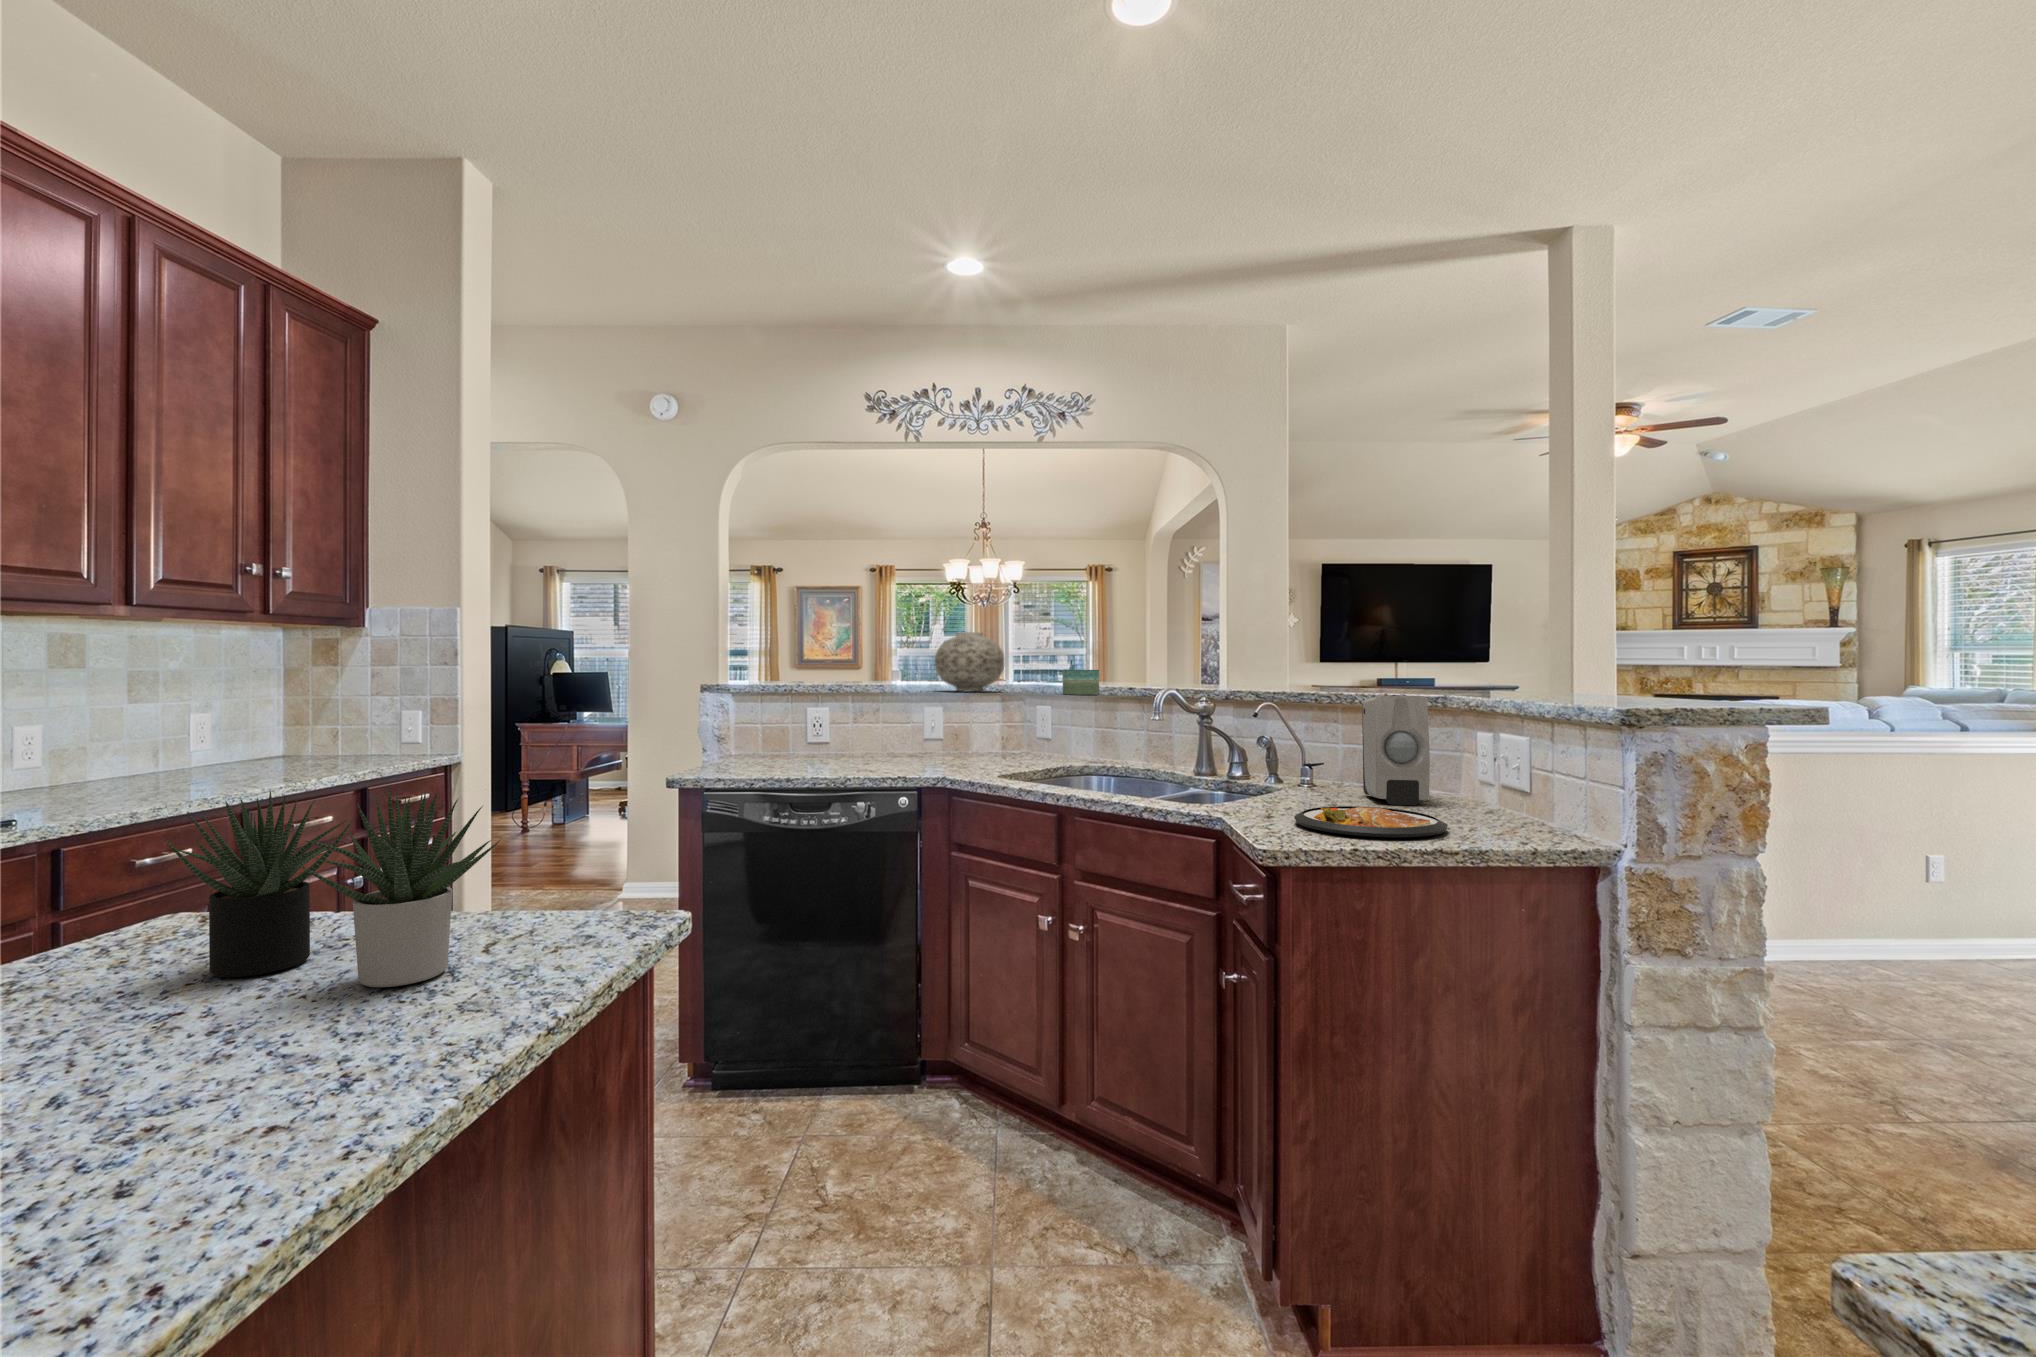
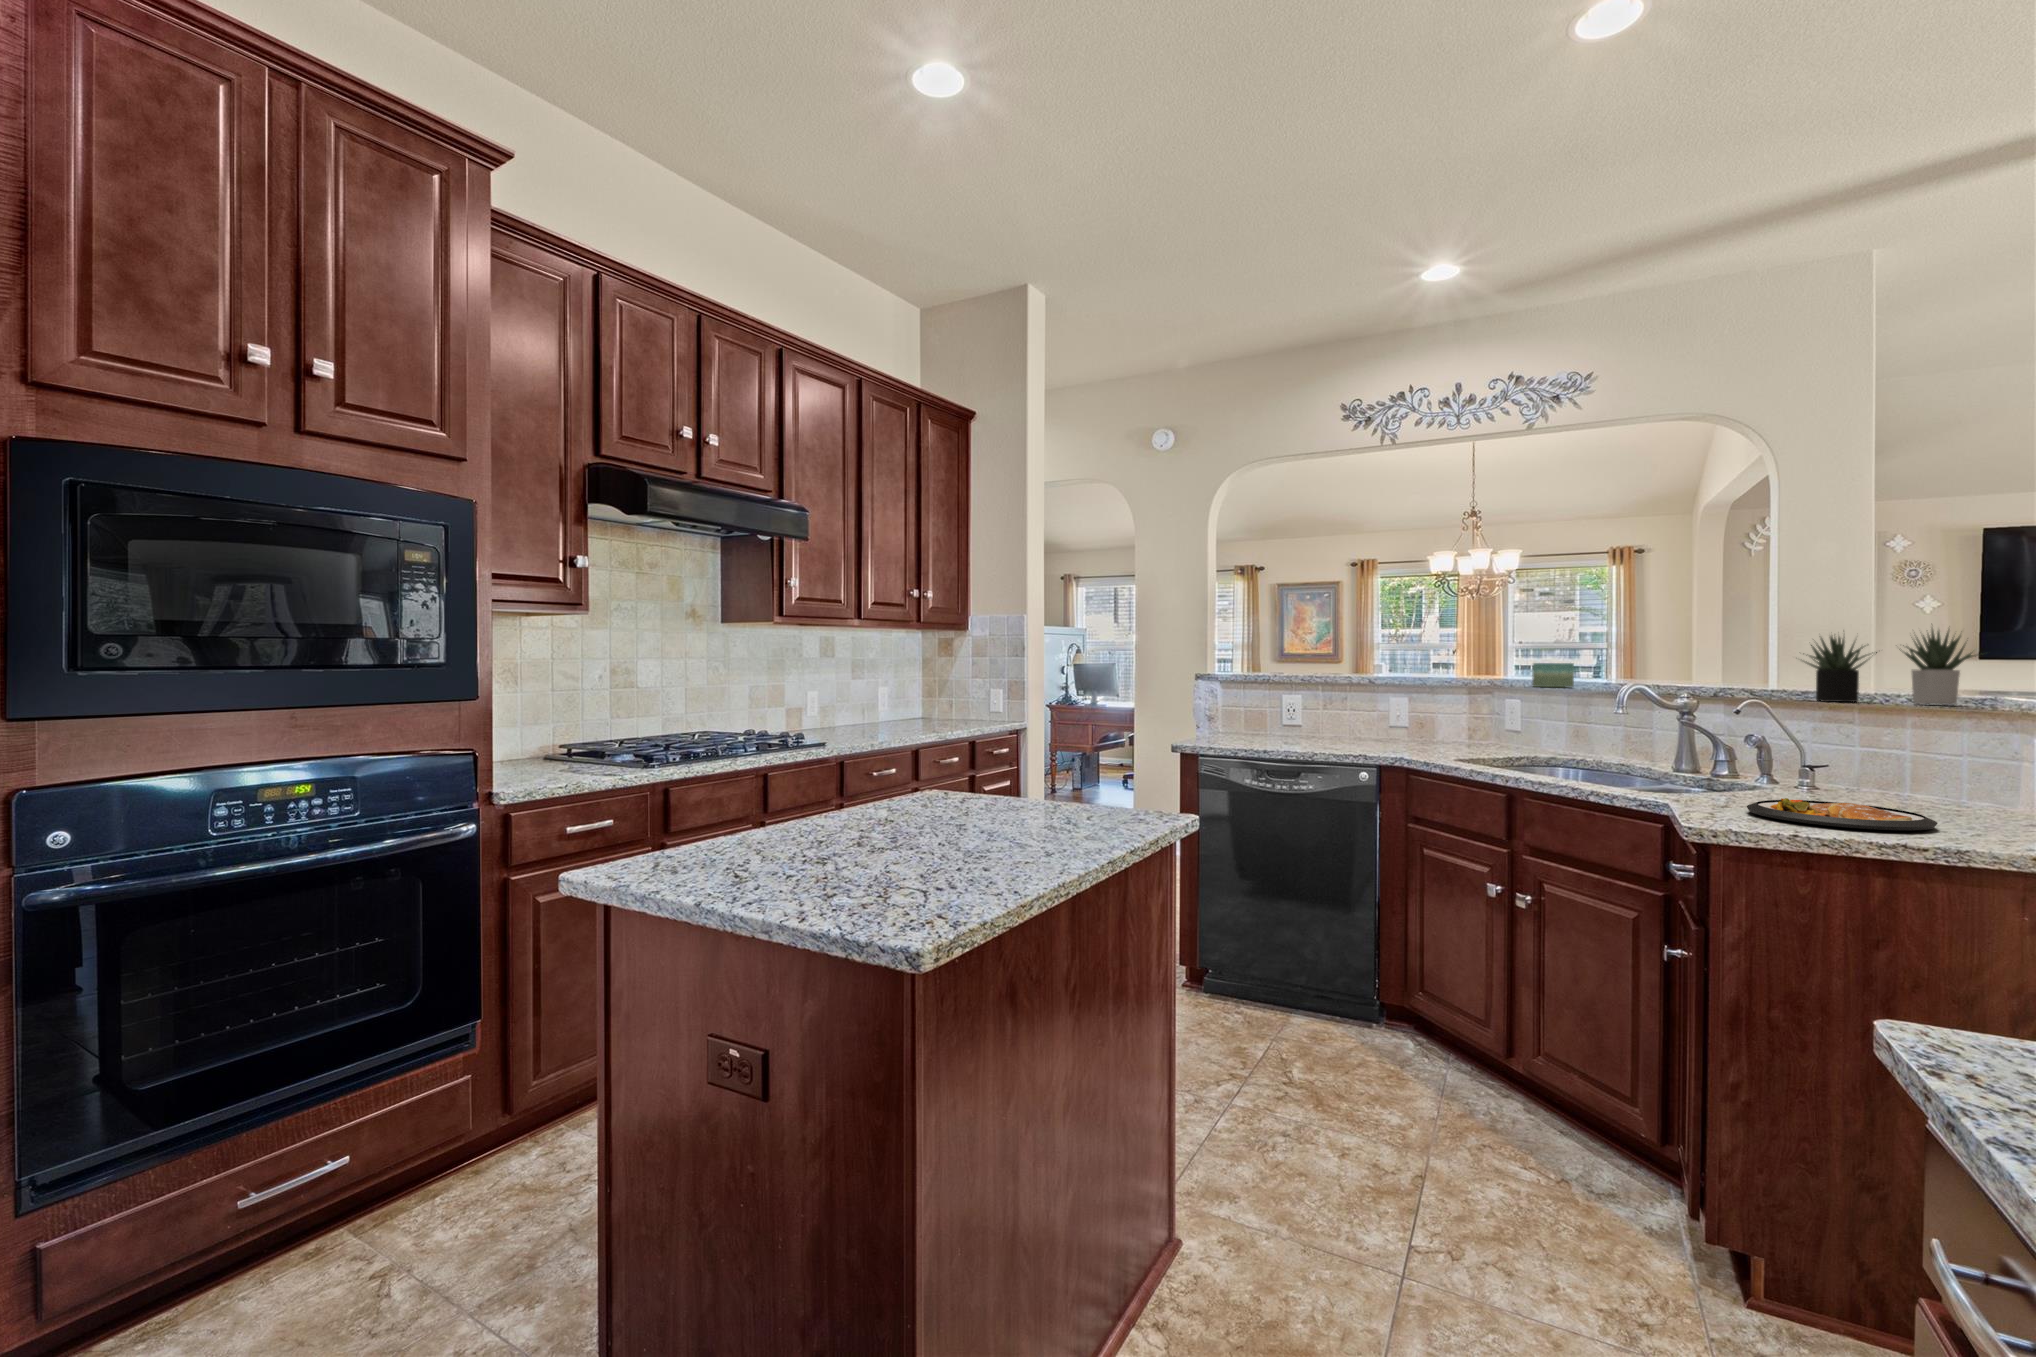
vase: present [935,632,1004,692] -> none [1400,627,1472,683]
soap dispenser: present [1362,696,1430,805] -> none [1878,693,1959,811]
succulent plant: present [163,787,500,987] -> present [1803,629,1975,705]

